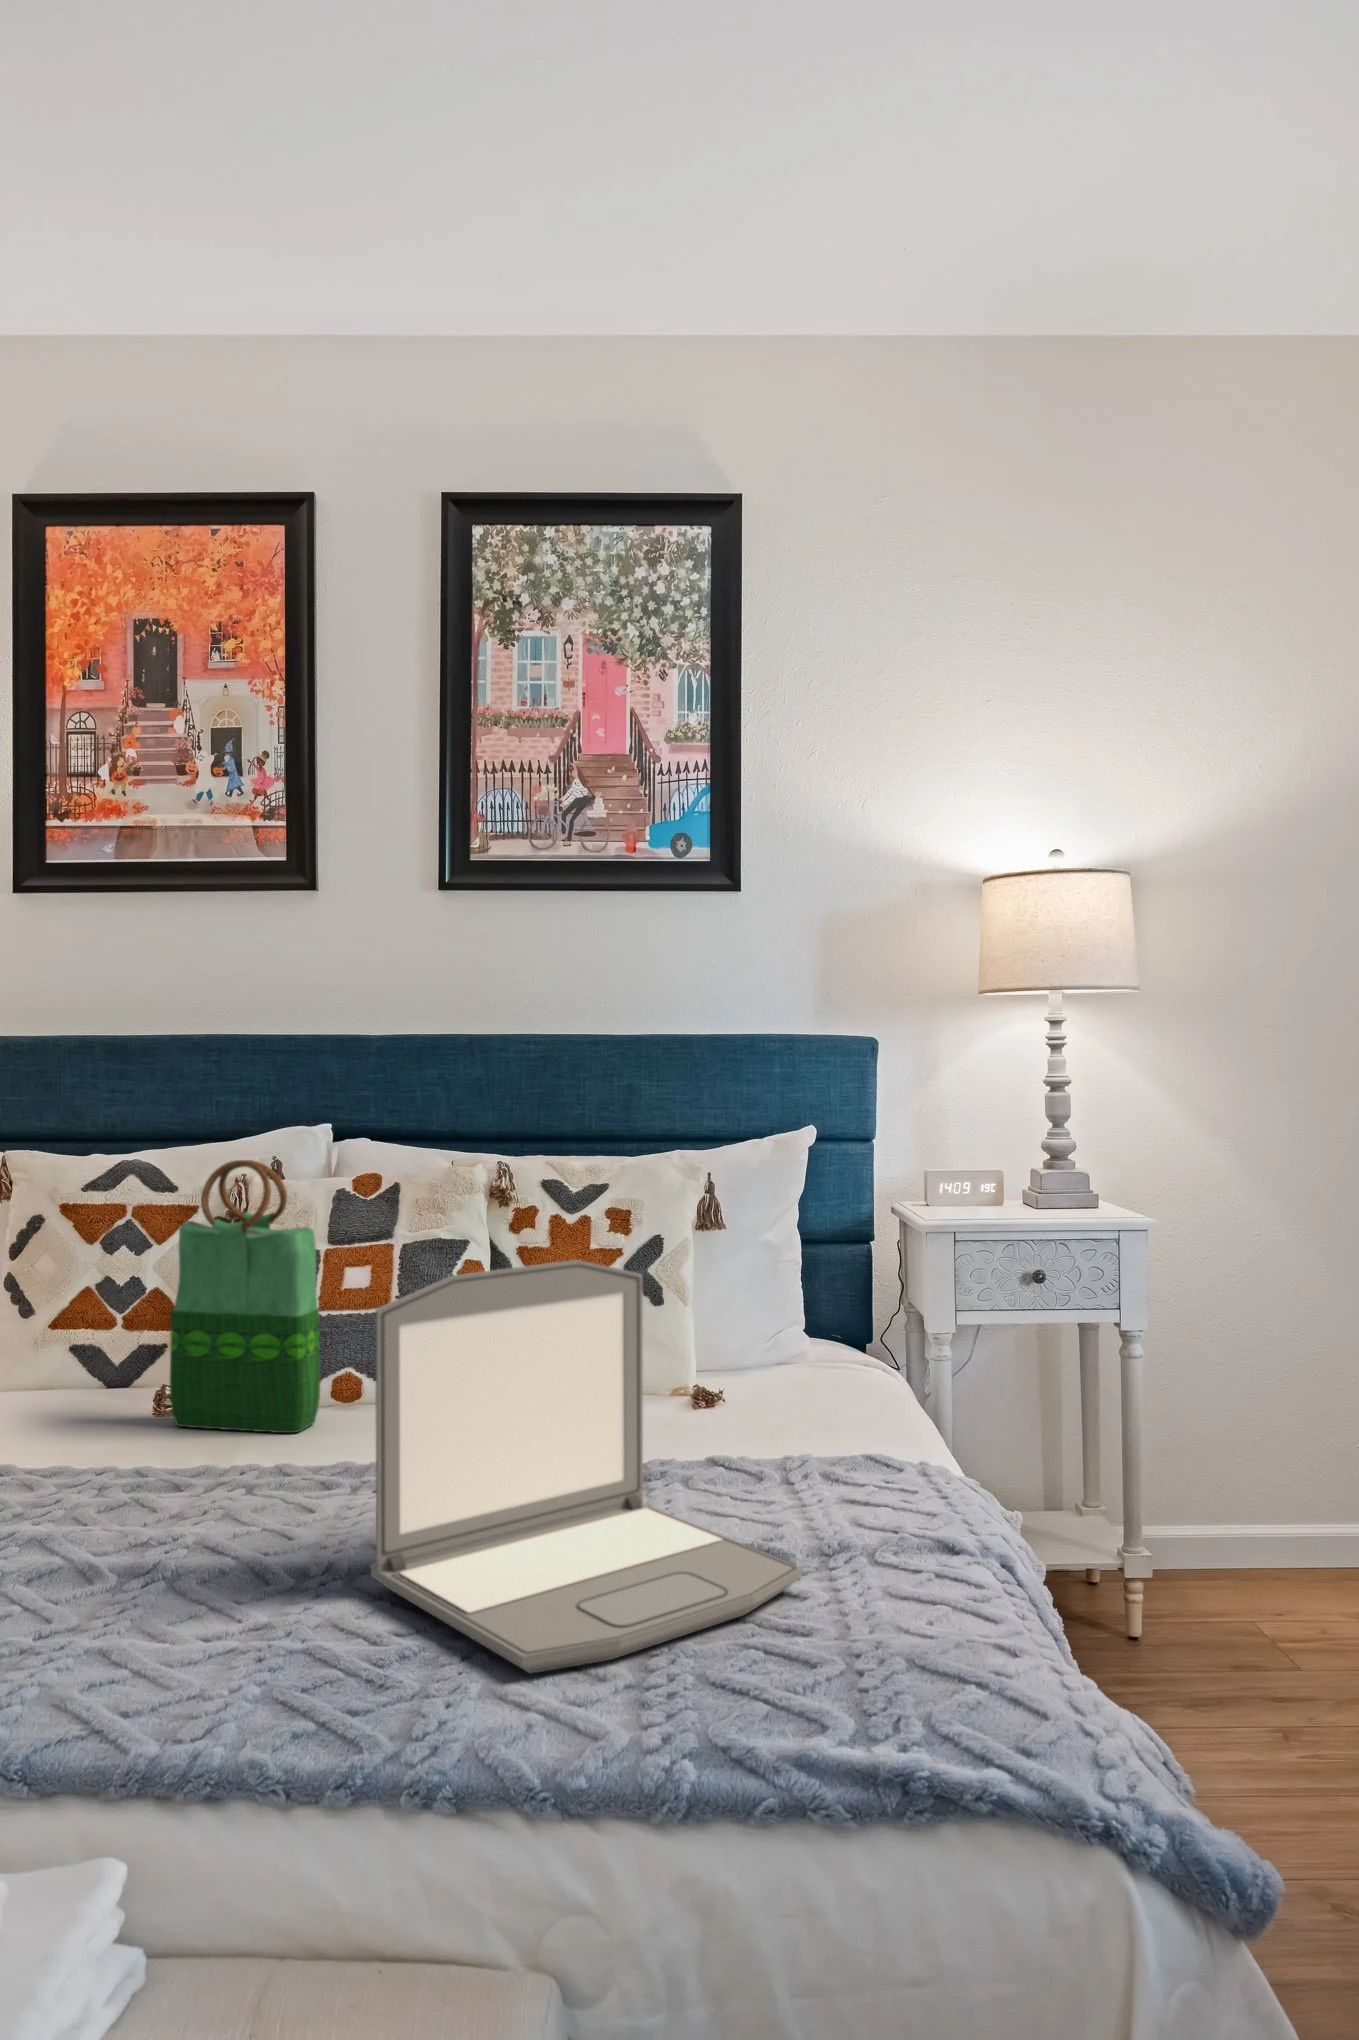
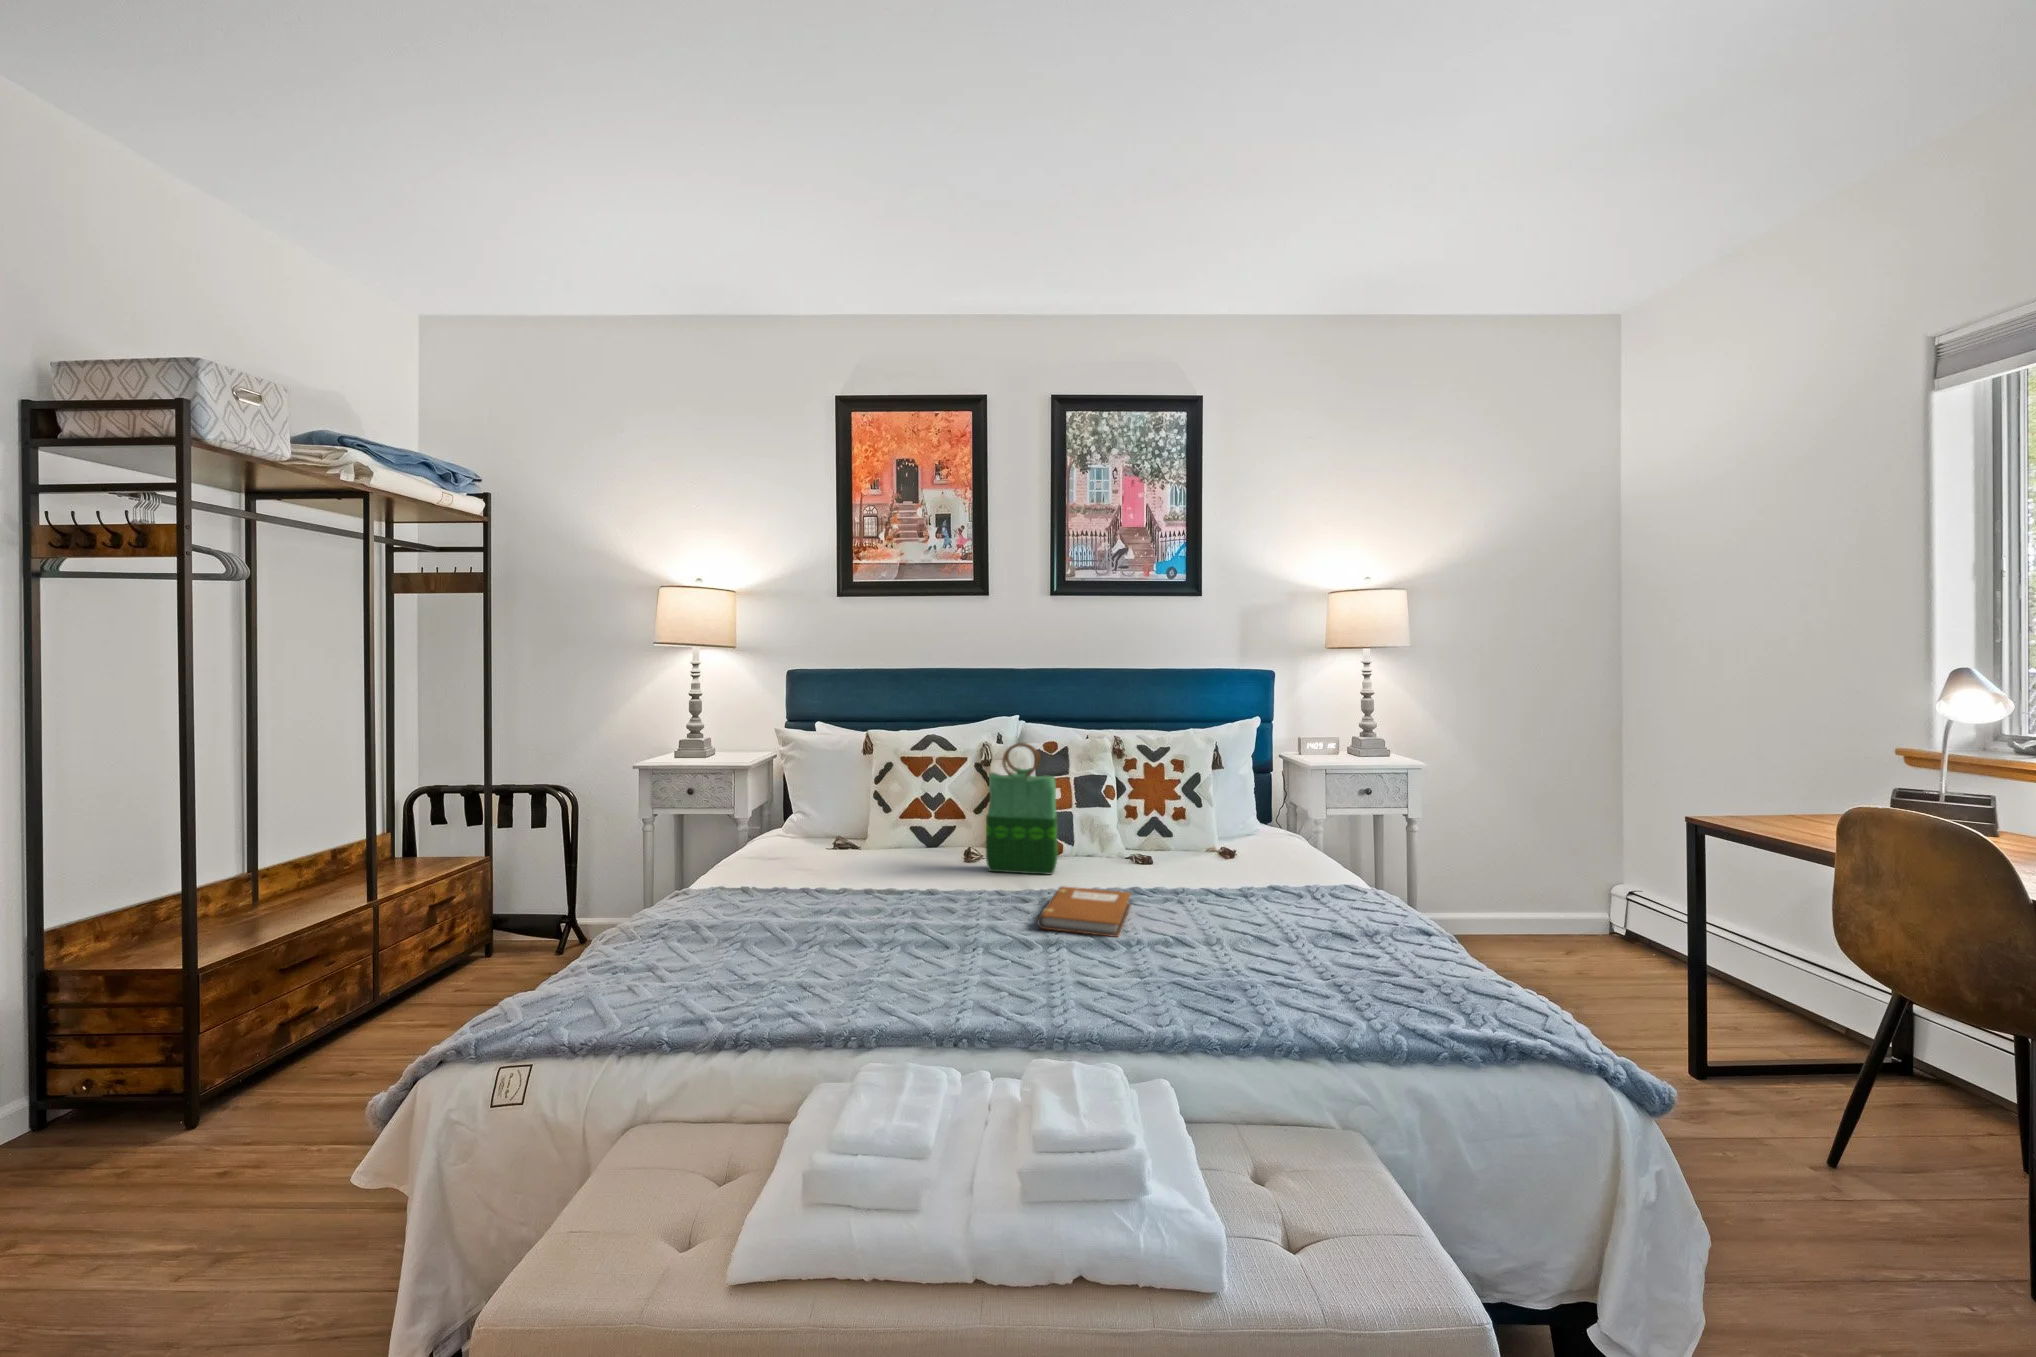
laptop: present [370,1260,802,1674] -> none [1179,799,1377,994]
notebook: none [135,1452,387,1555] -> present [1037,886,1131,937]

